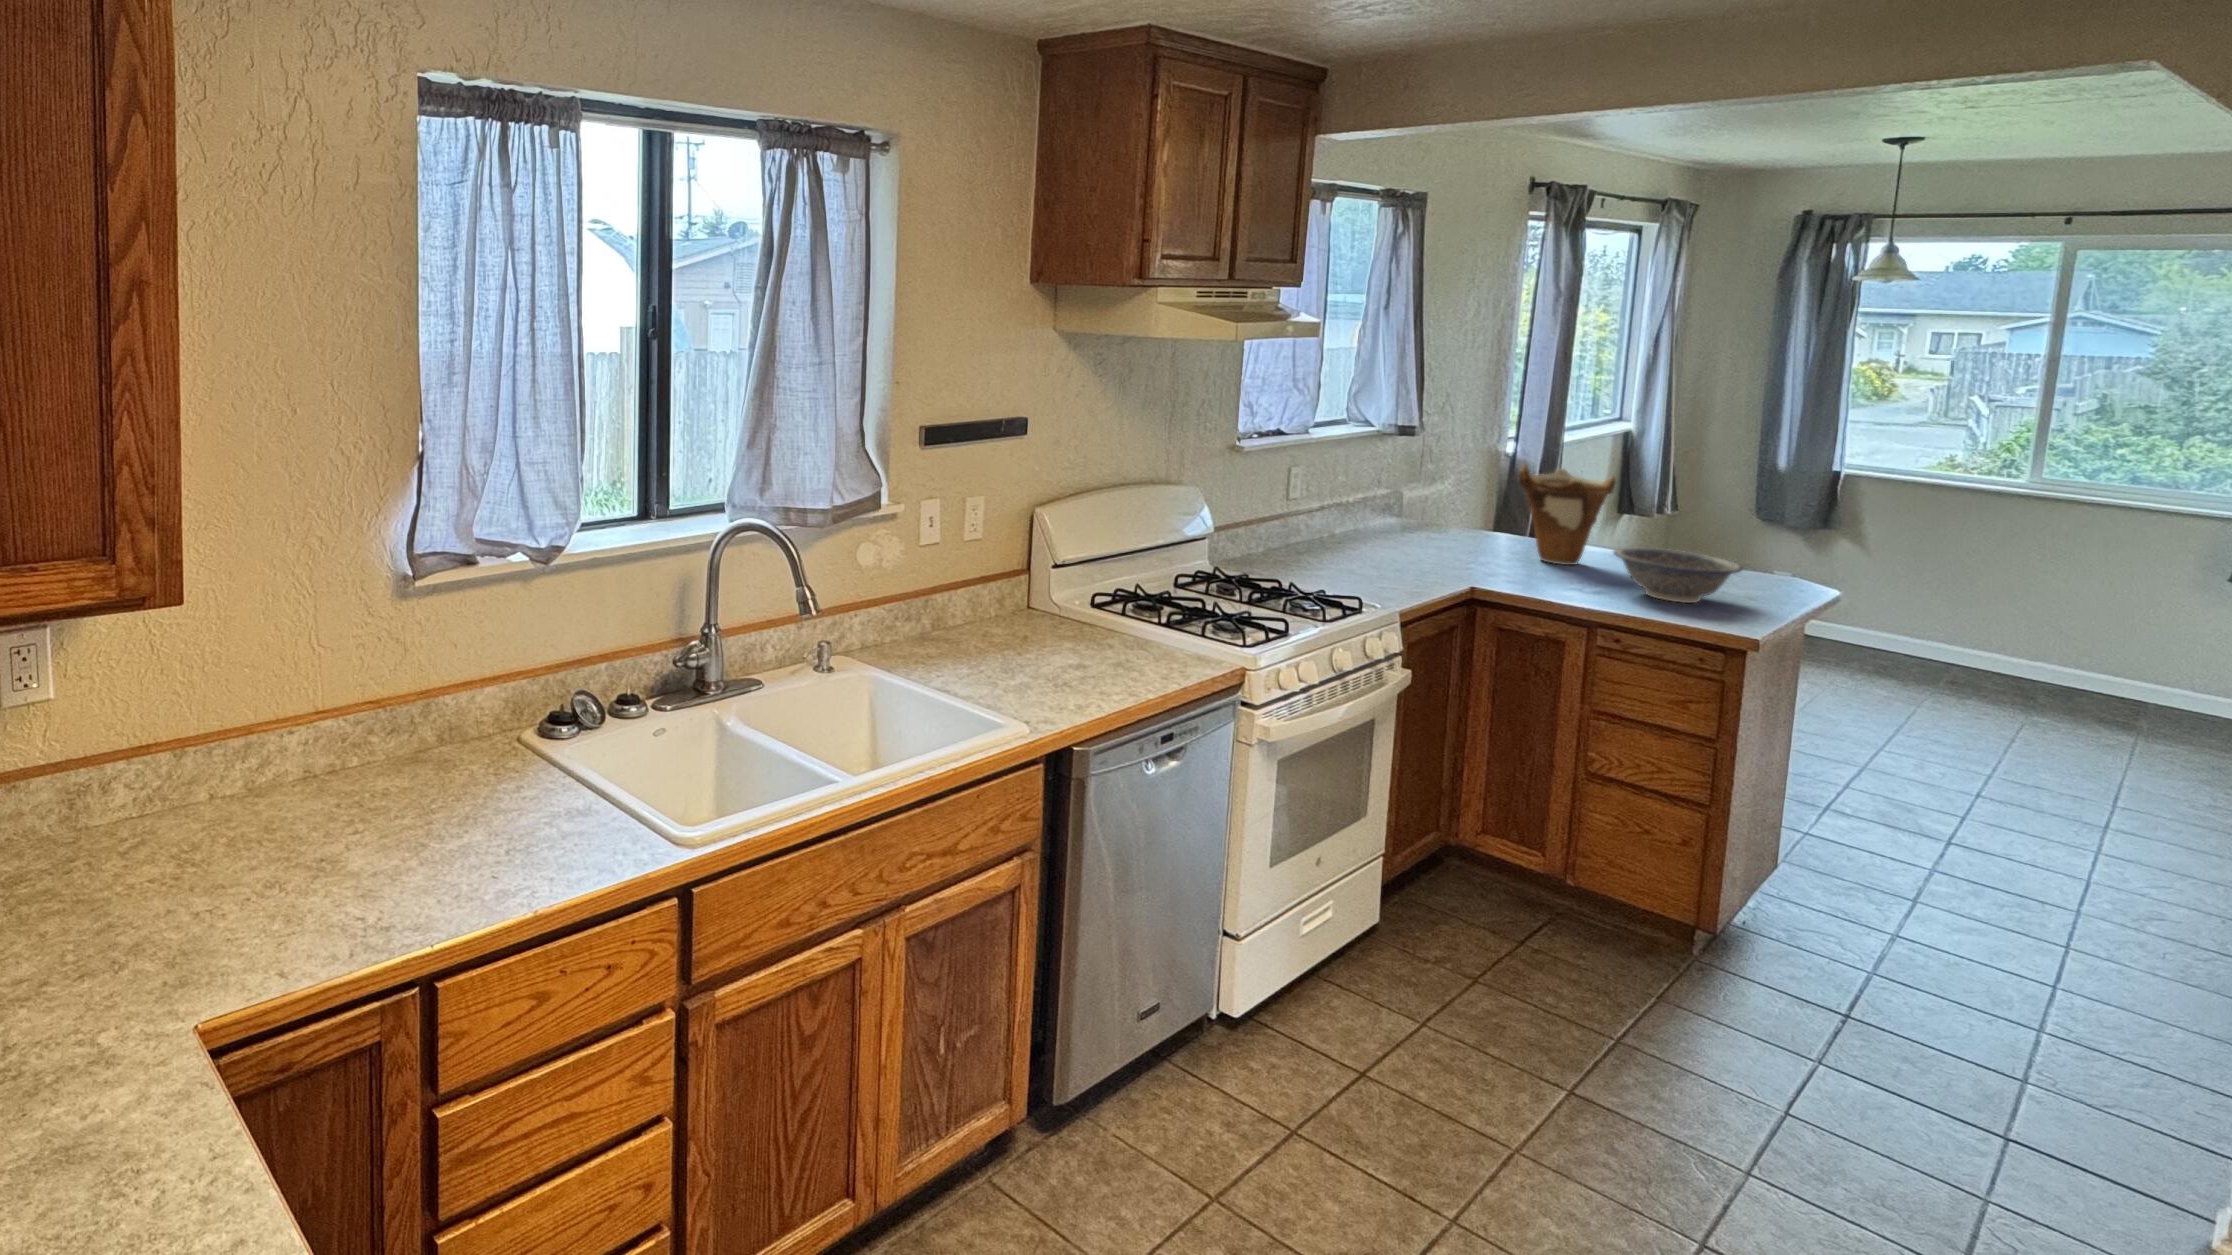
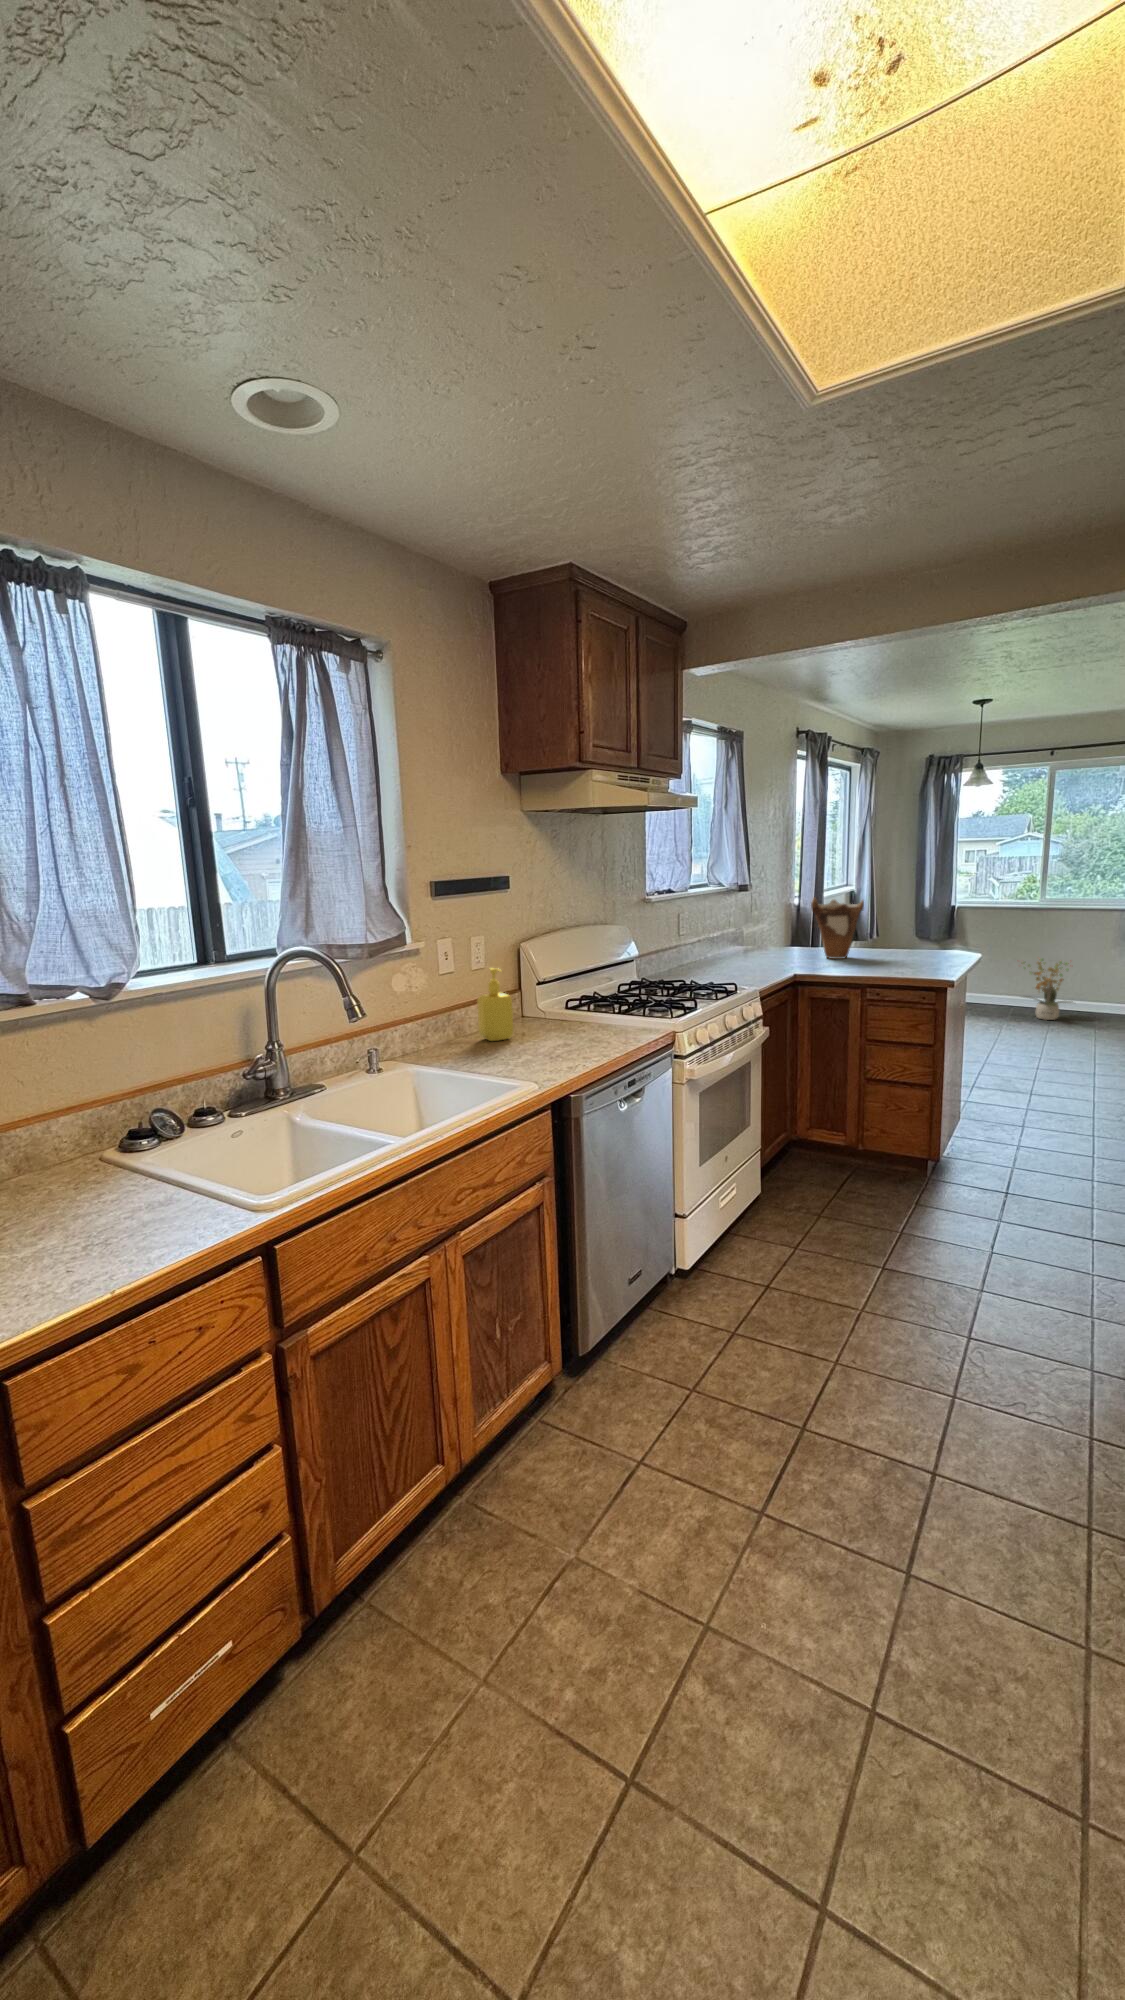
soap dispenser: none [967,546,1015,644] -> present [477,968,513,1041]
decorative bowl: present [1614,548,1742,603] -> none [870,939,939,969]
potted plant: none [1960,584,2087,702] -> present [1022,959,1069,1020]

